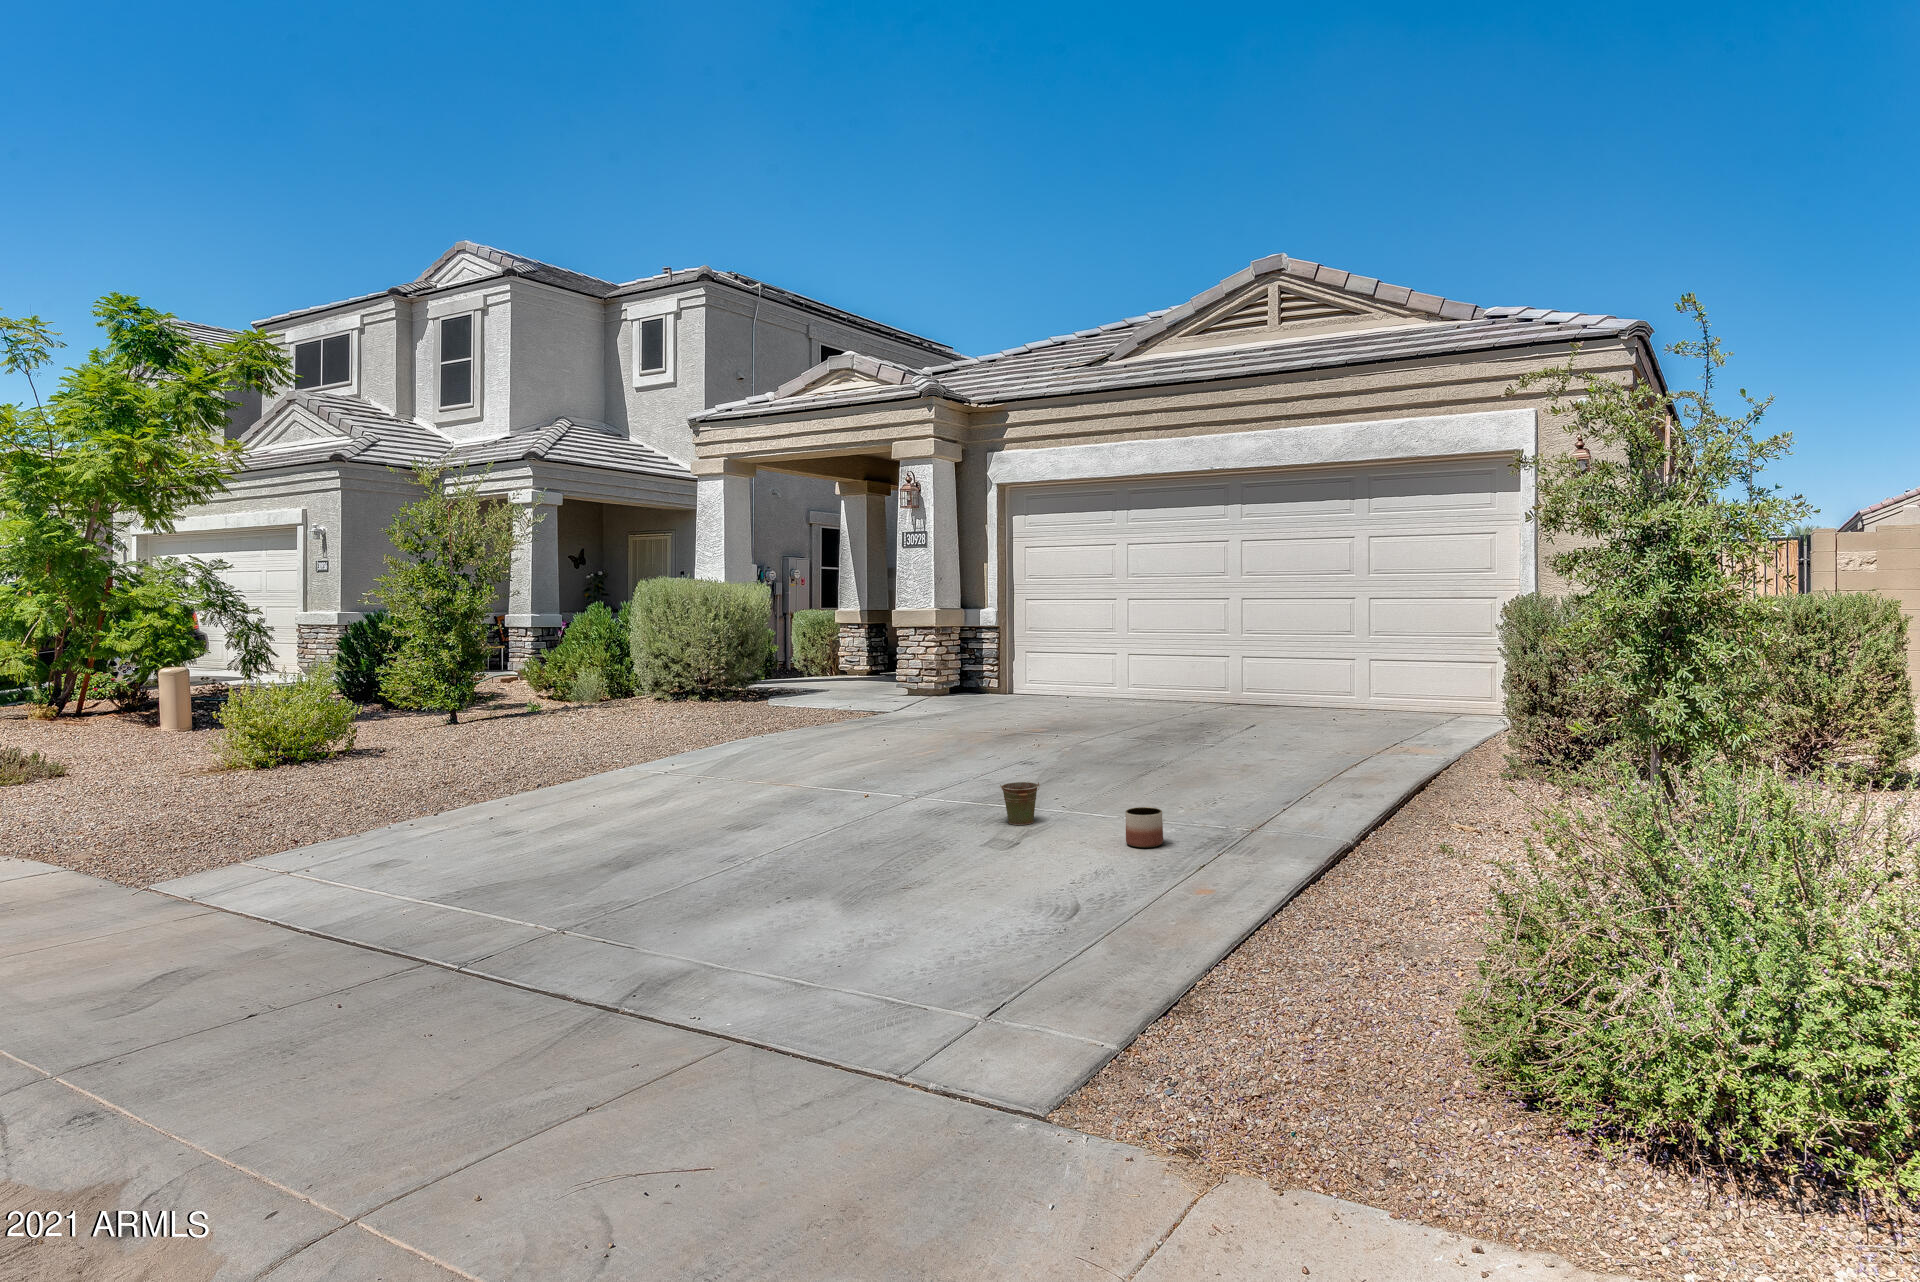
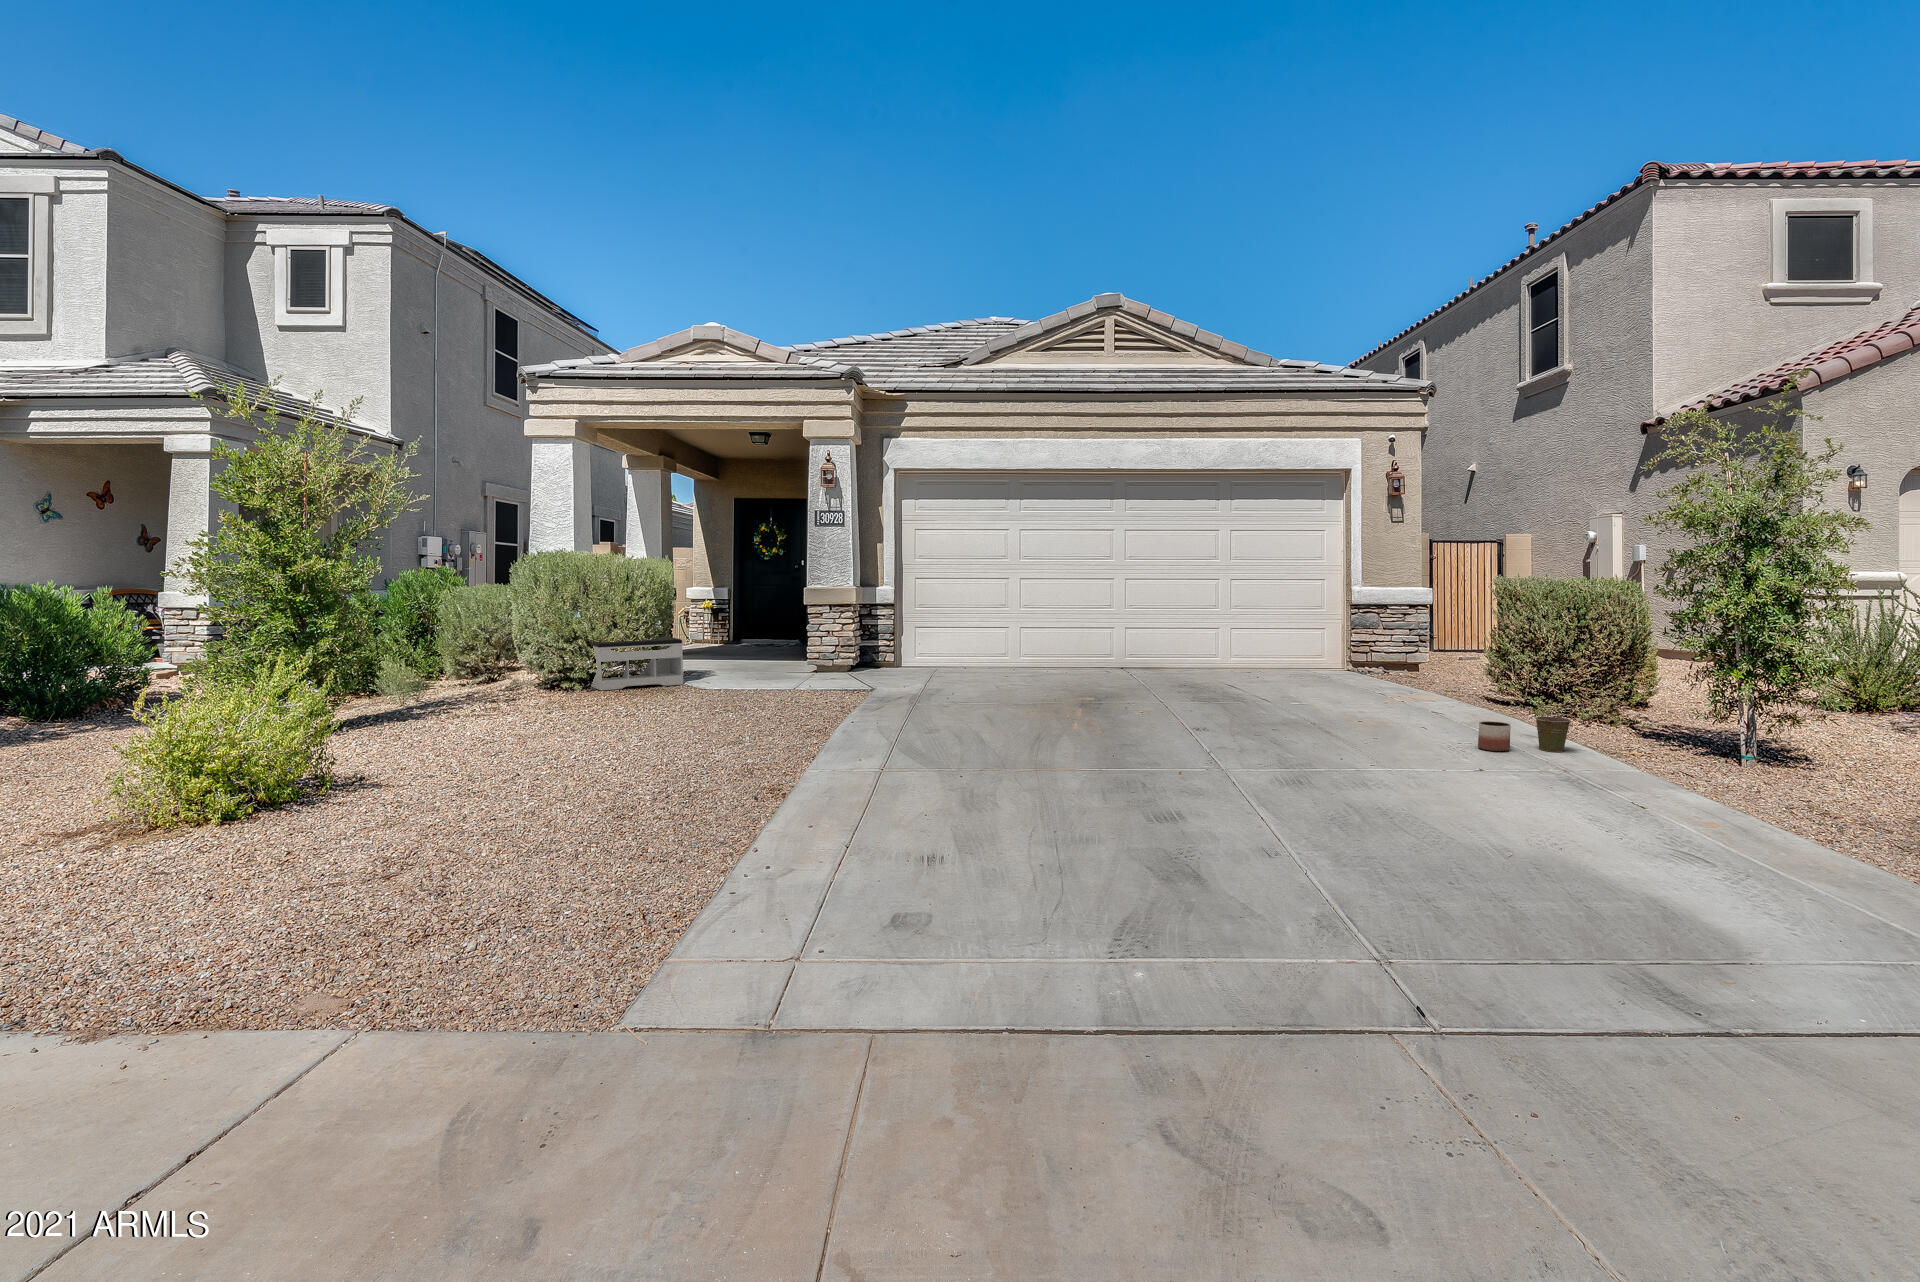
bench: none [648,661,733,708] -> present [591,637,683,691]
bucket: present [1000,782,1040,825] -> present [1535,715,1573,752]

